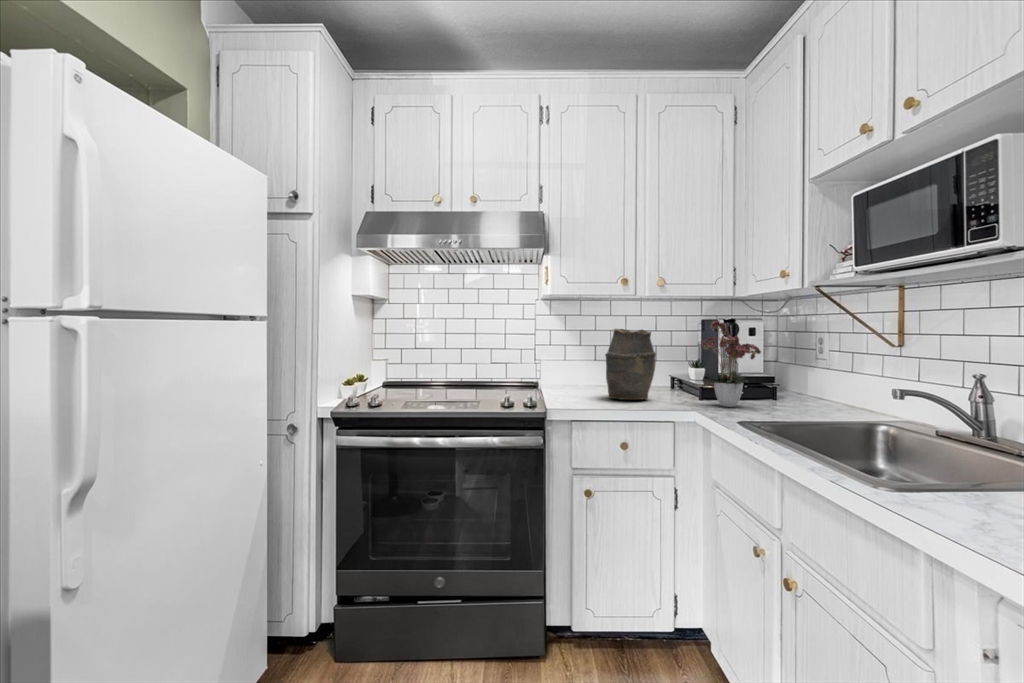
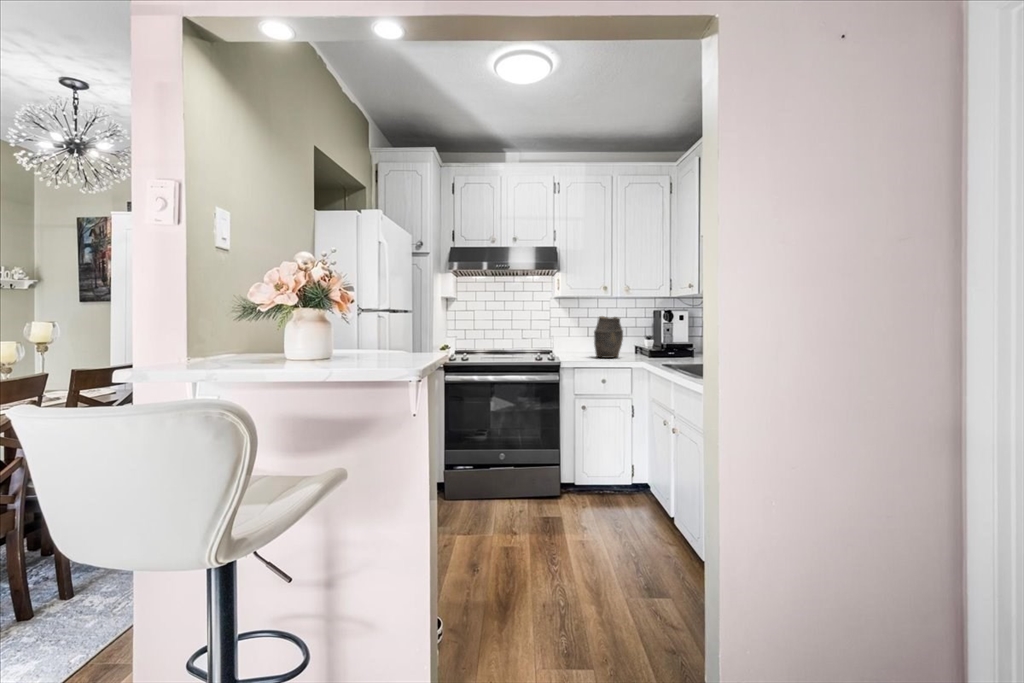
flower arrangement: present [702,321,761,407] -> none [647,309,683,360]

